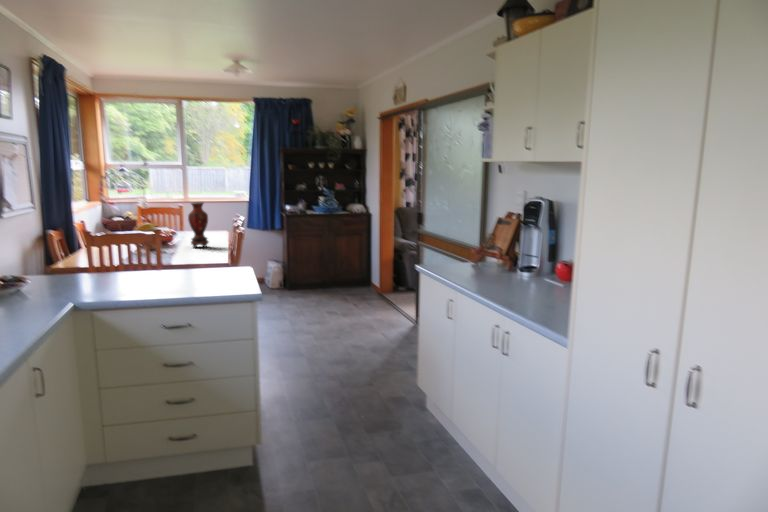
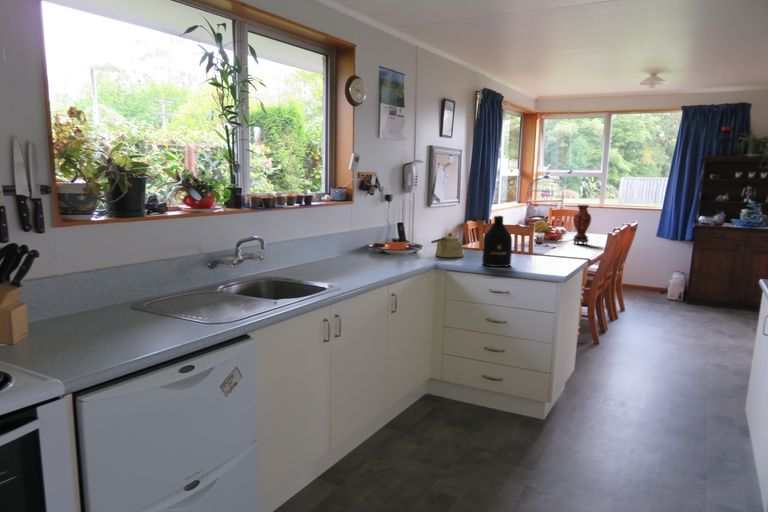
bottle: none [141,225,183,293] -> present [482,216,512,267]
kettle: none [48,256,102,292] -> present [431,233,464,257]

